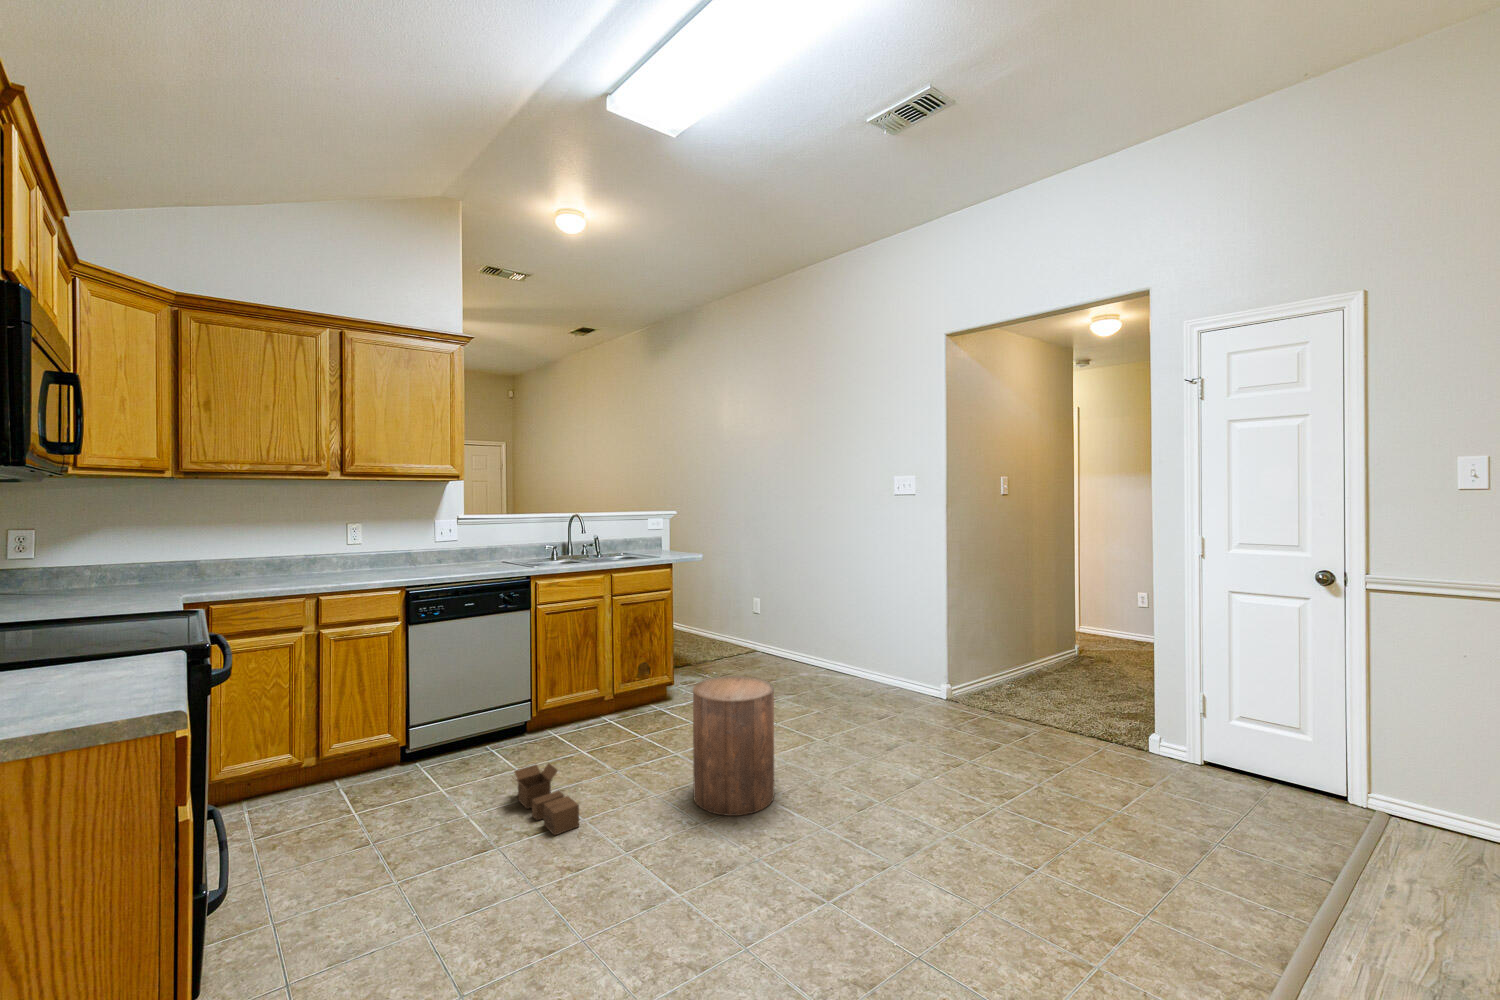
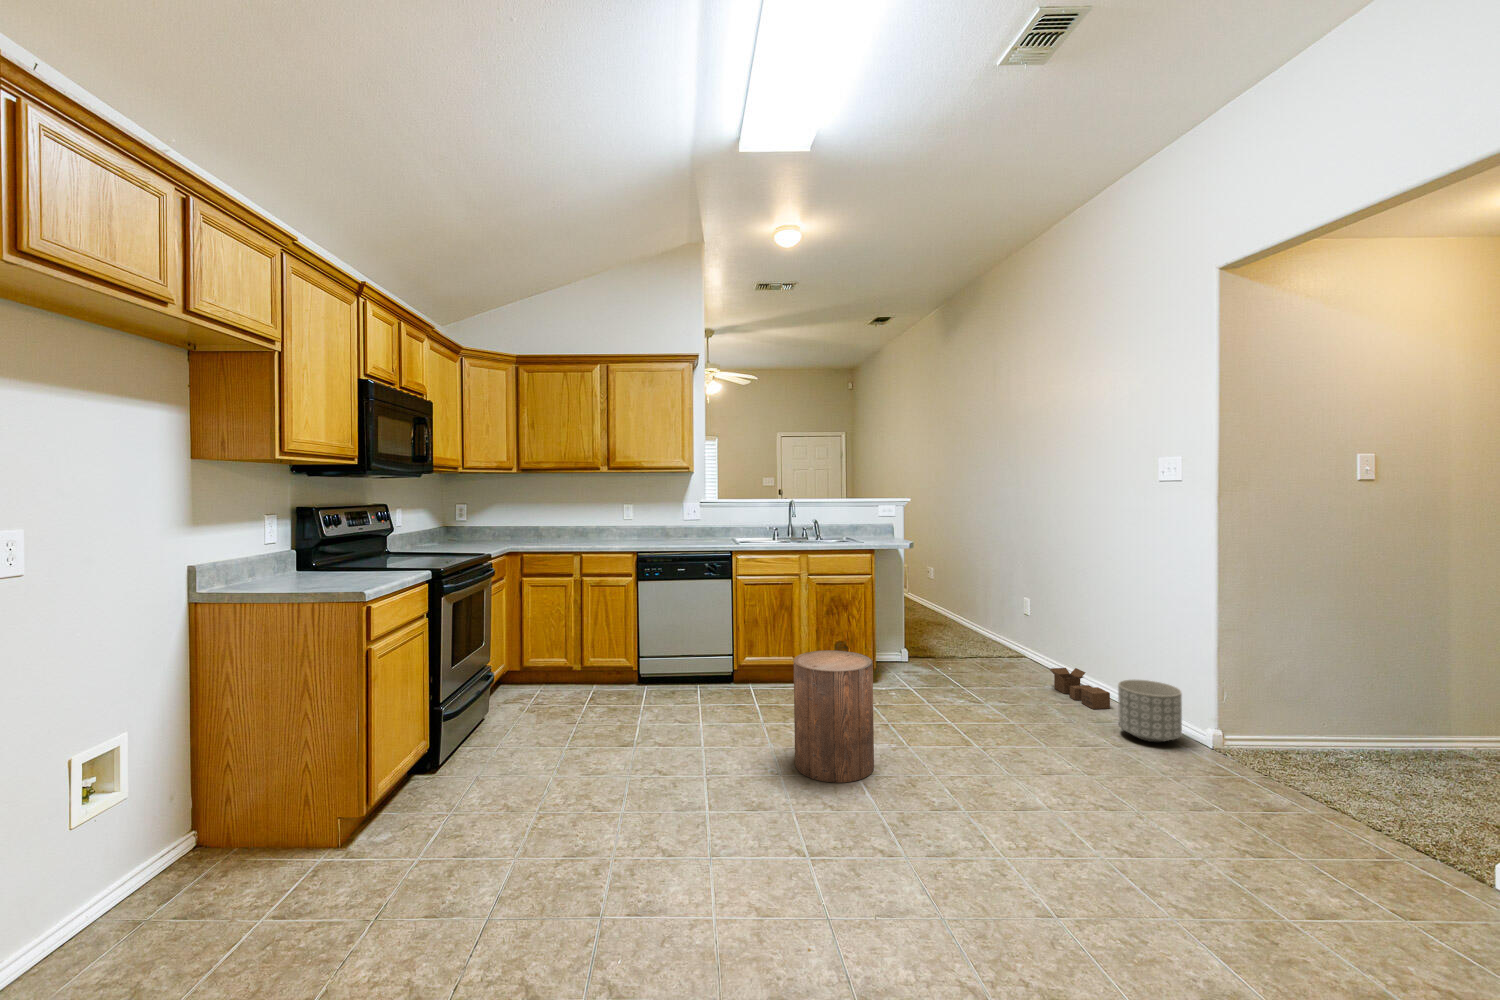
planter: none [900,660,944,709] -> present [1118,680,1182,742]
cardboard box: present [513,764,579,835] -> present [1050,668,1110,709]

